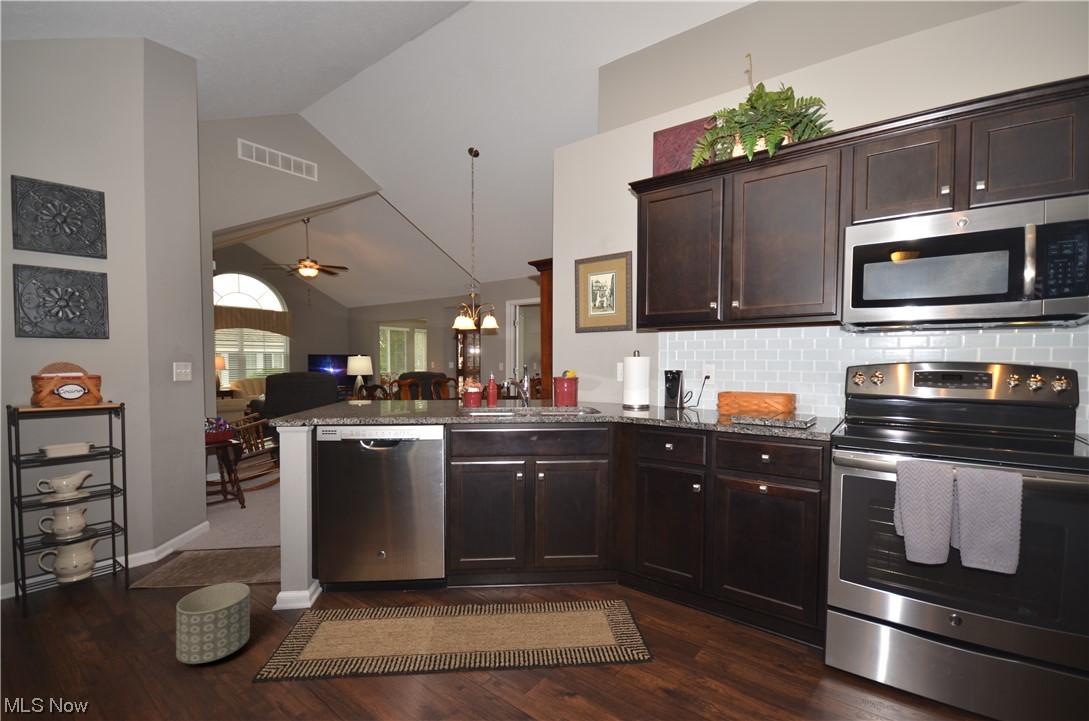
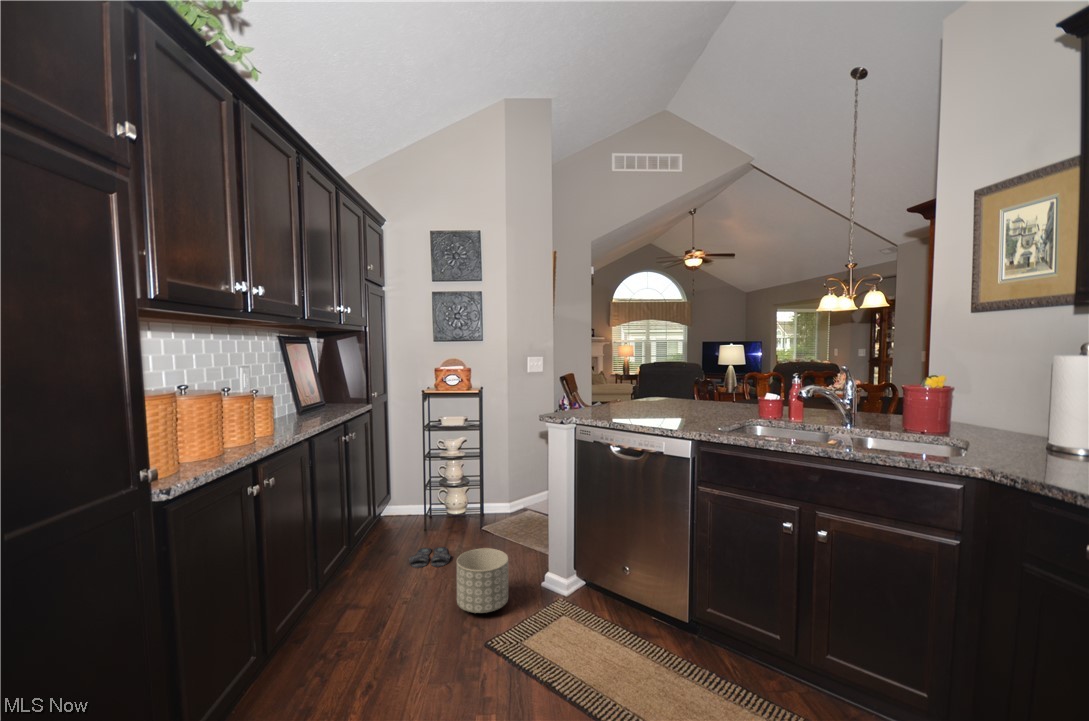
slippers: none [30,623,111,663] -> present [409,547,451,568]

